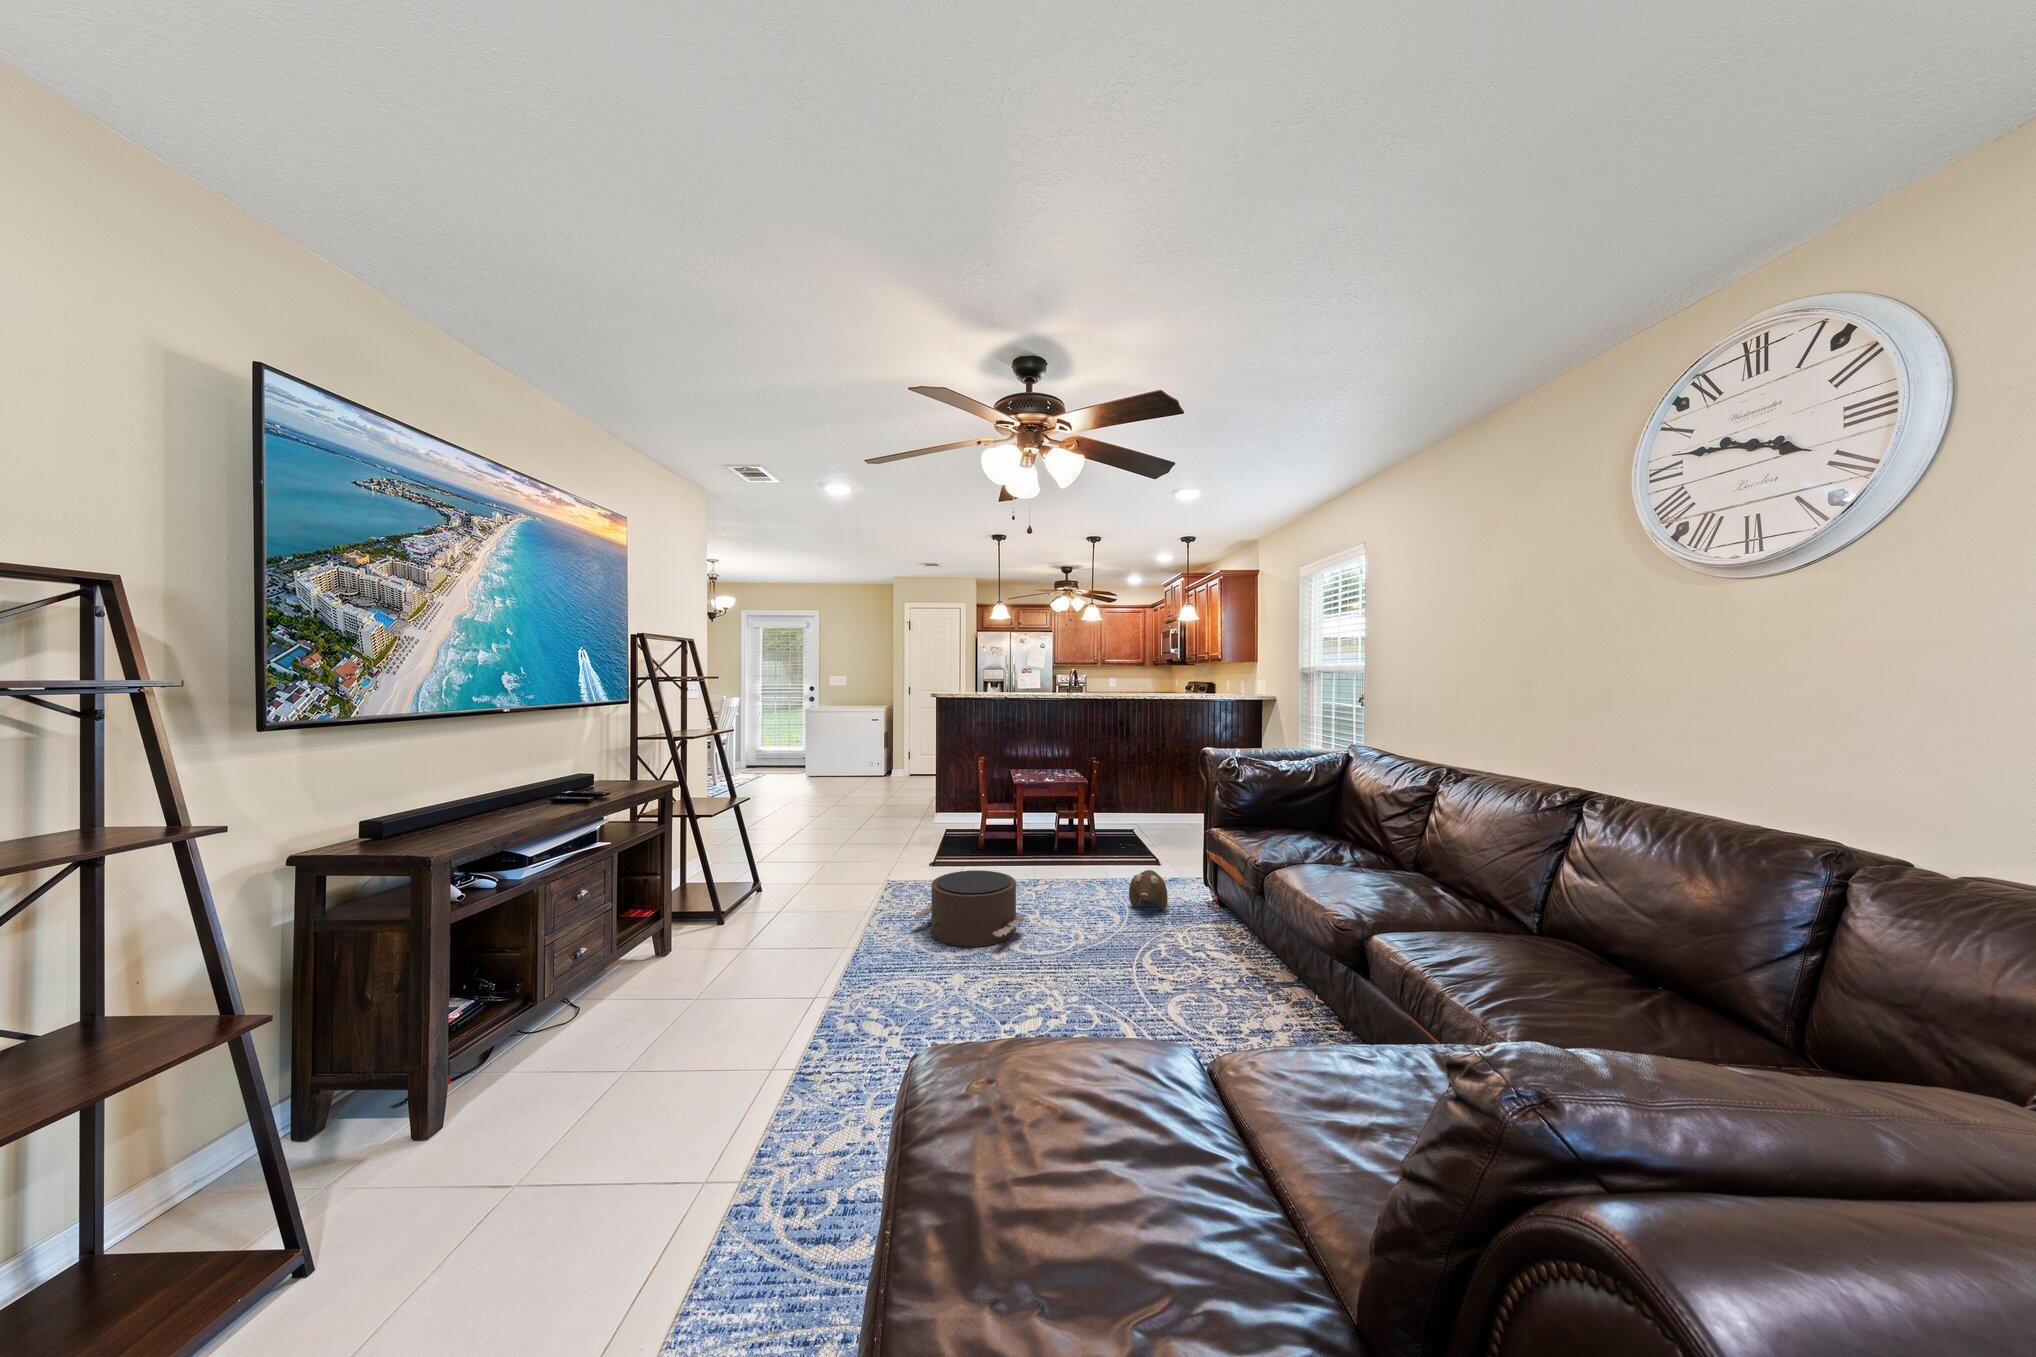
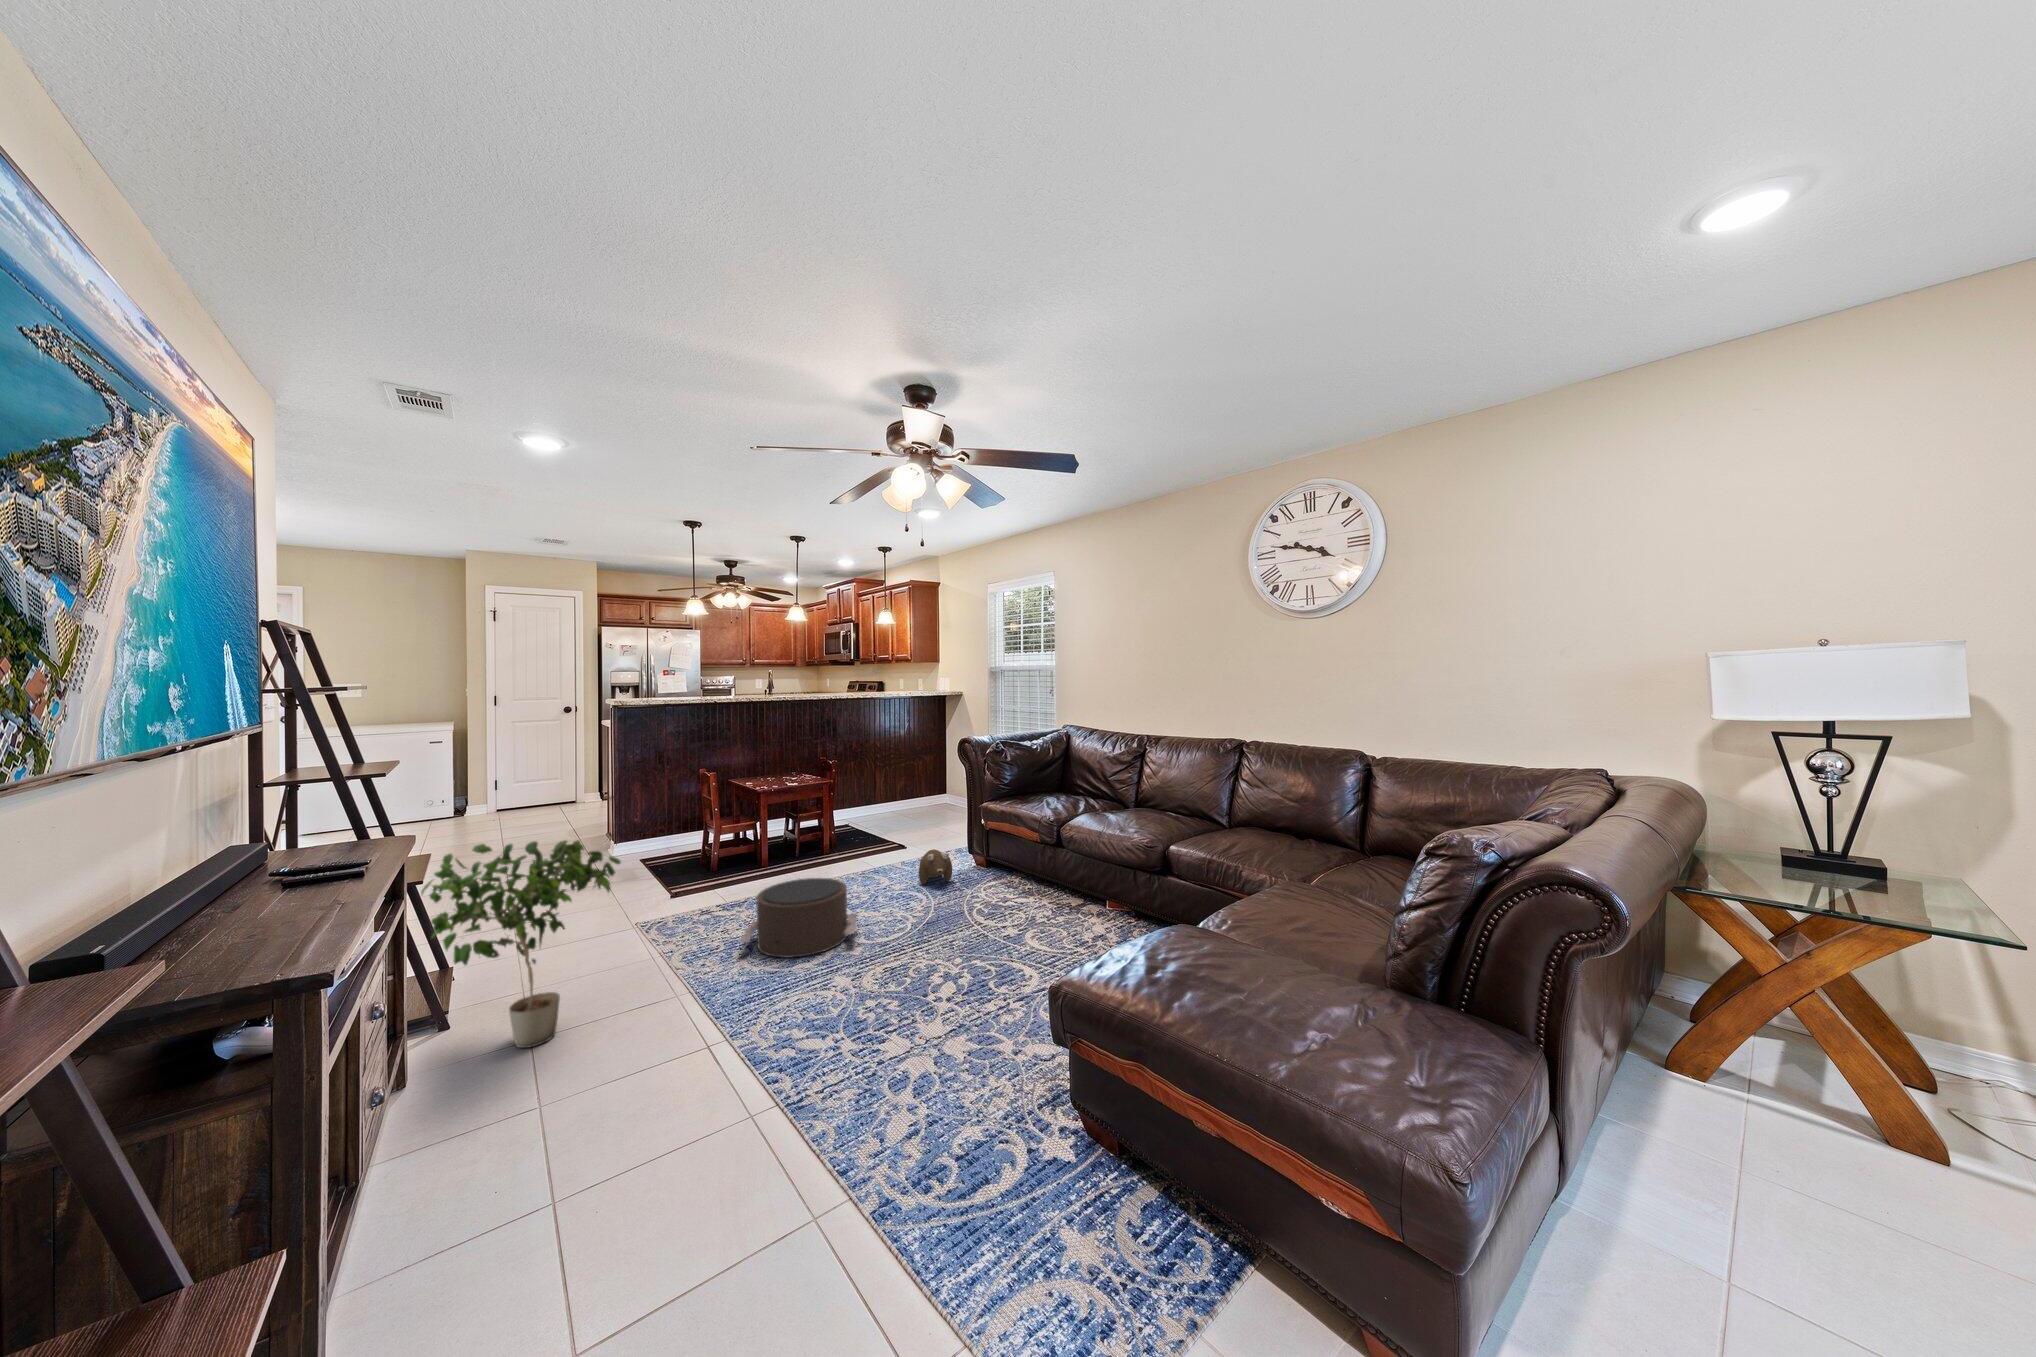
potted plant: none [668,792,803,955] -> present [421,840,621,1048]

